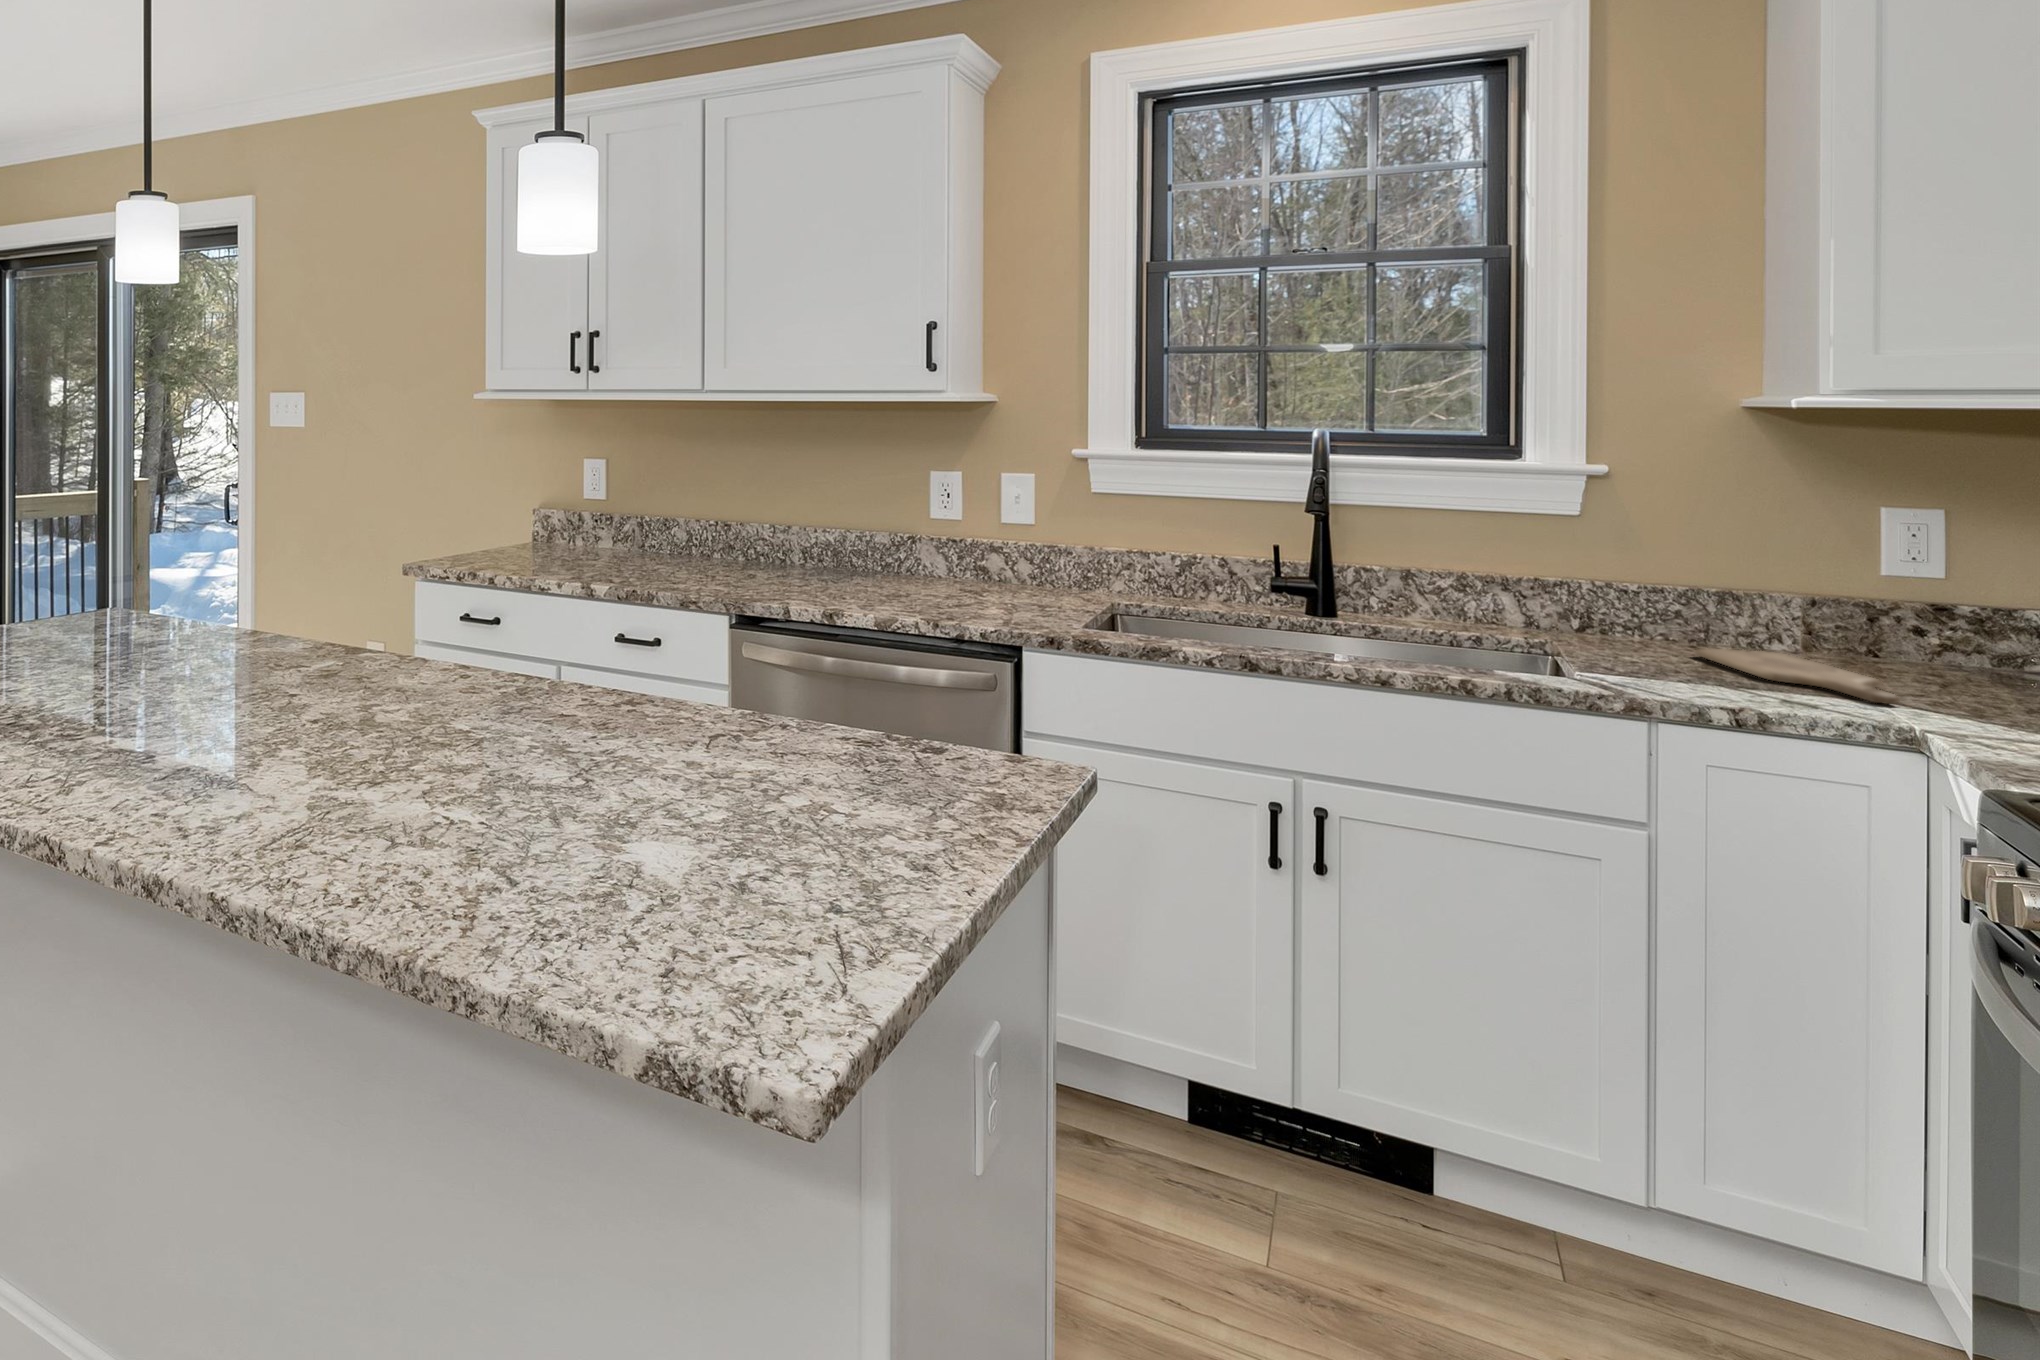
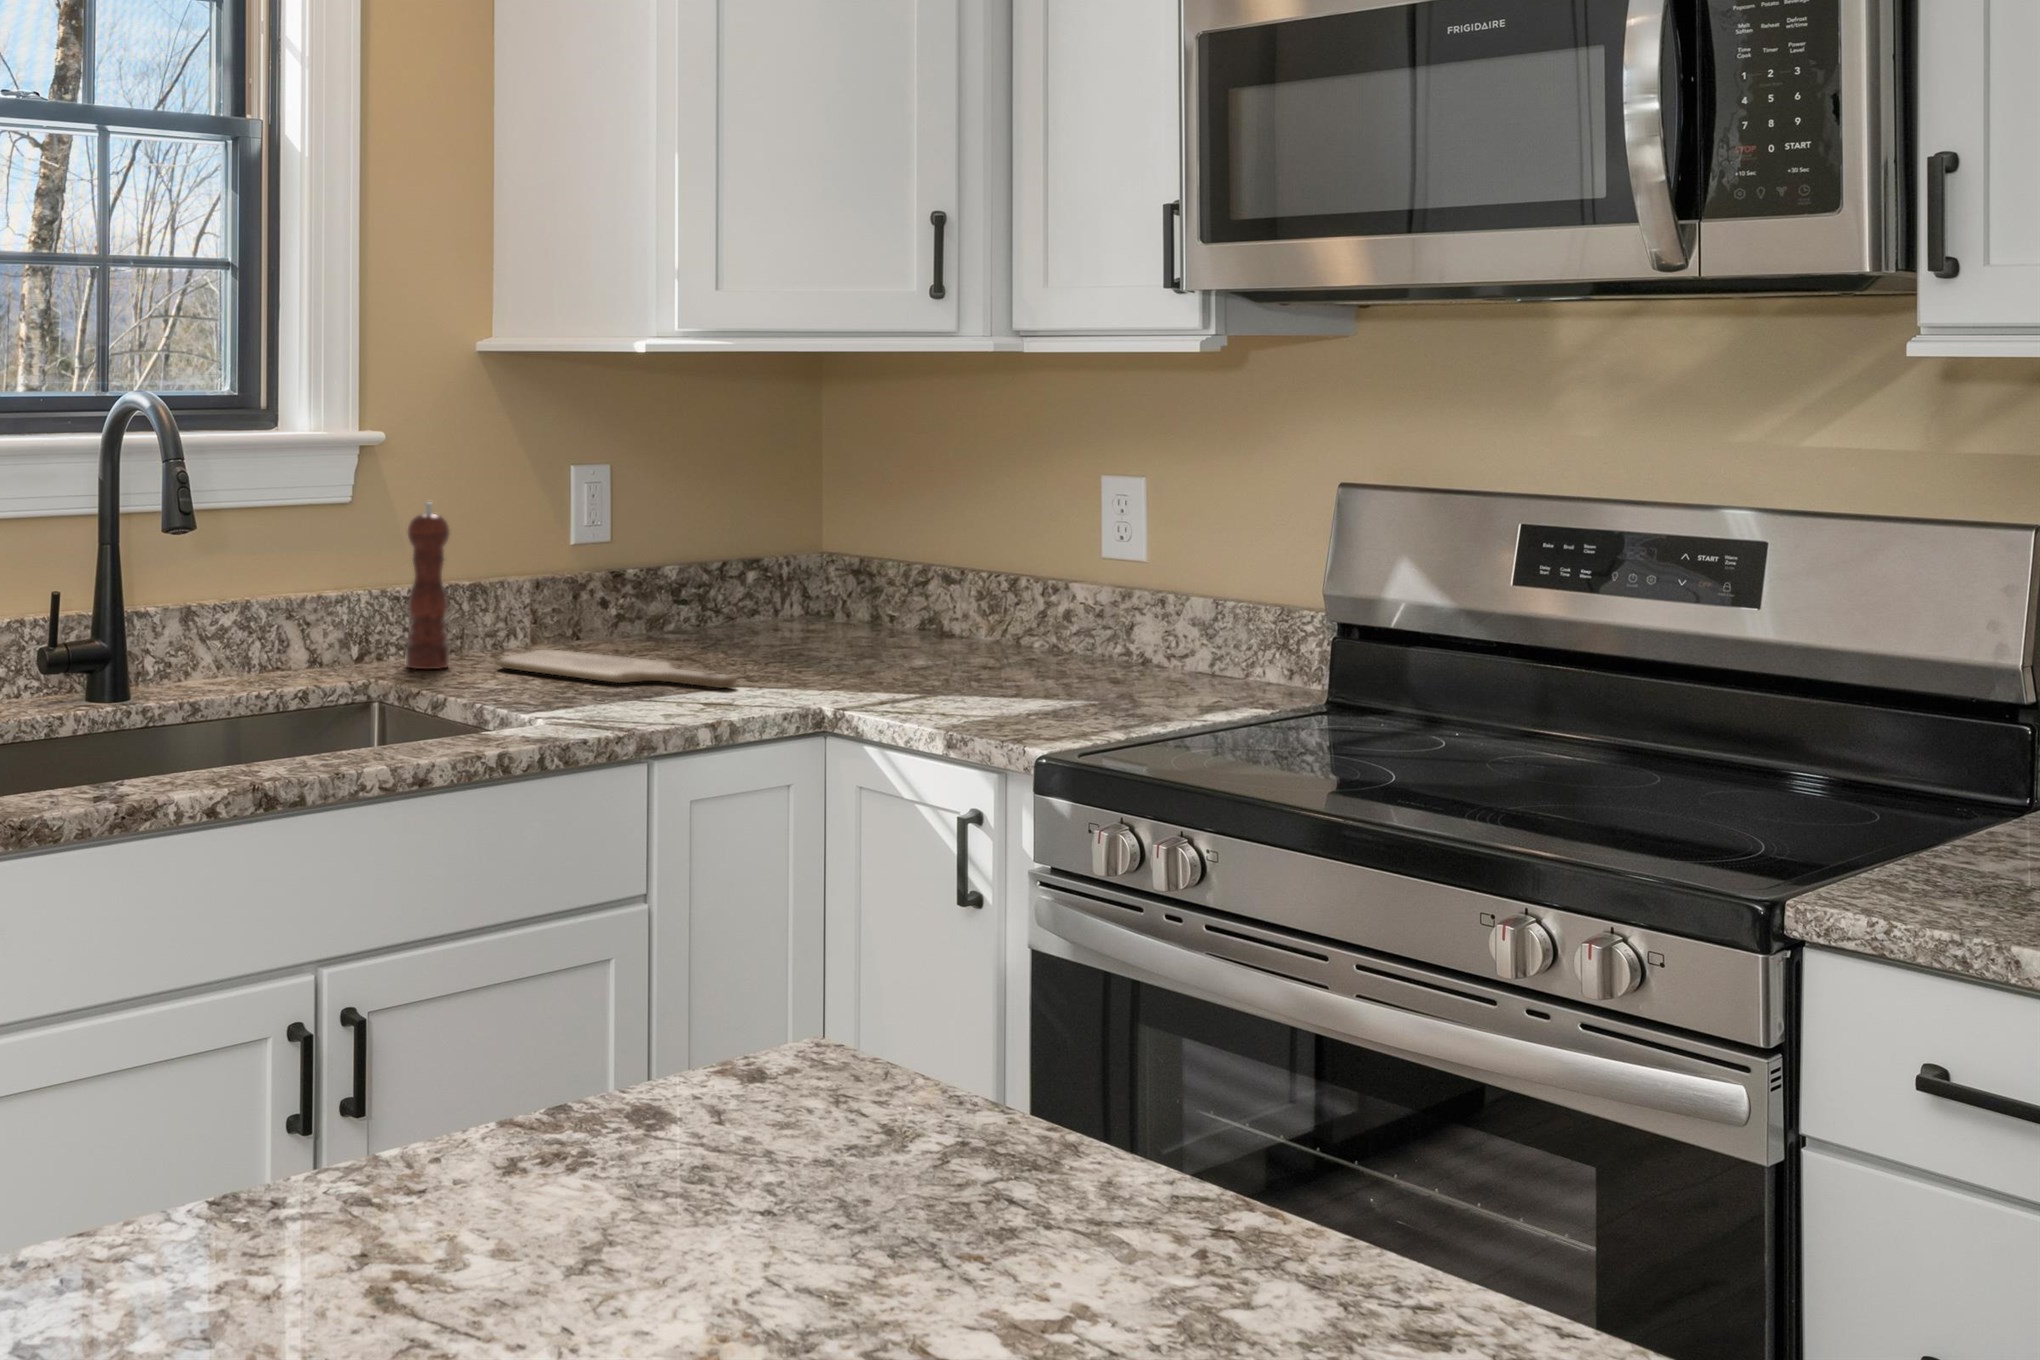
pepper mill: none [1612,519,1657,647] -> present [406,502,450,669]

